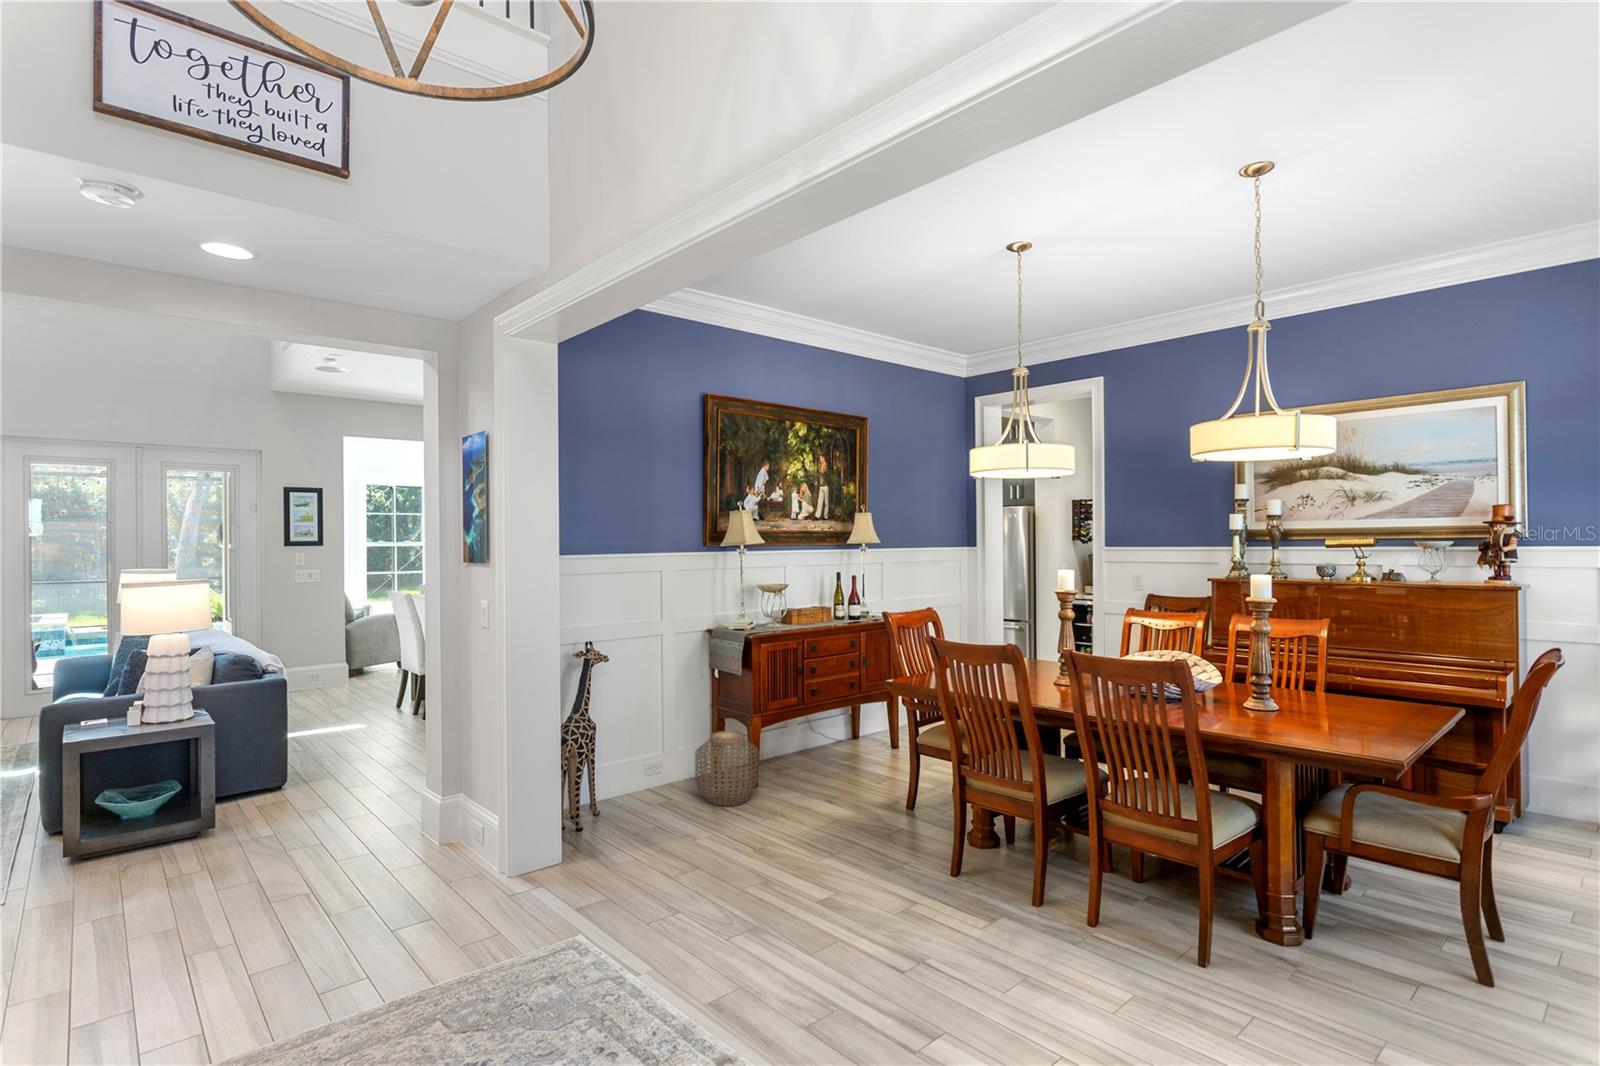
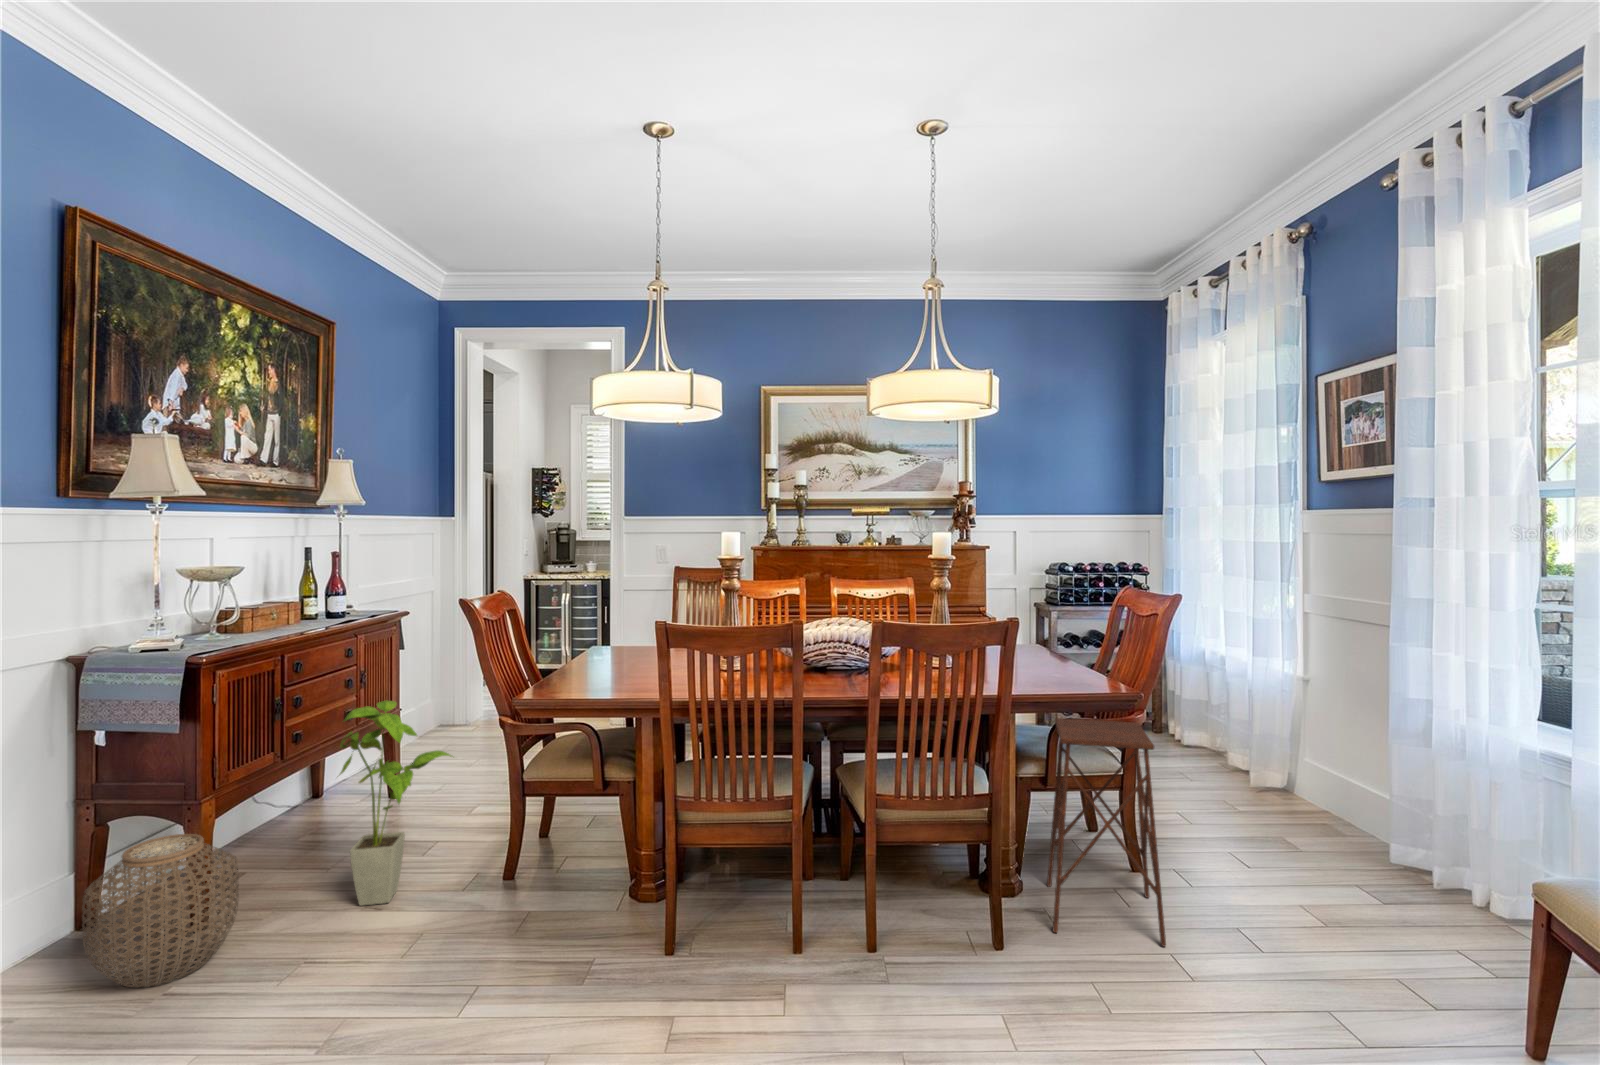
house plant: none [810,674,878,804] -> present [340,701,451,906]
side table: none [1284,777,1463,1035] -> present [1047,718,1166,946]

